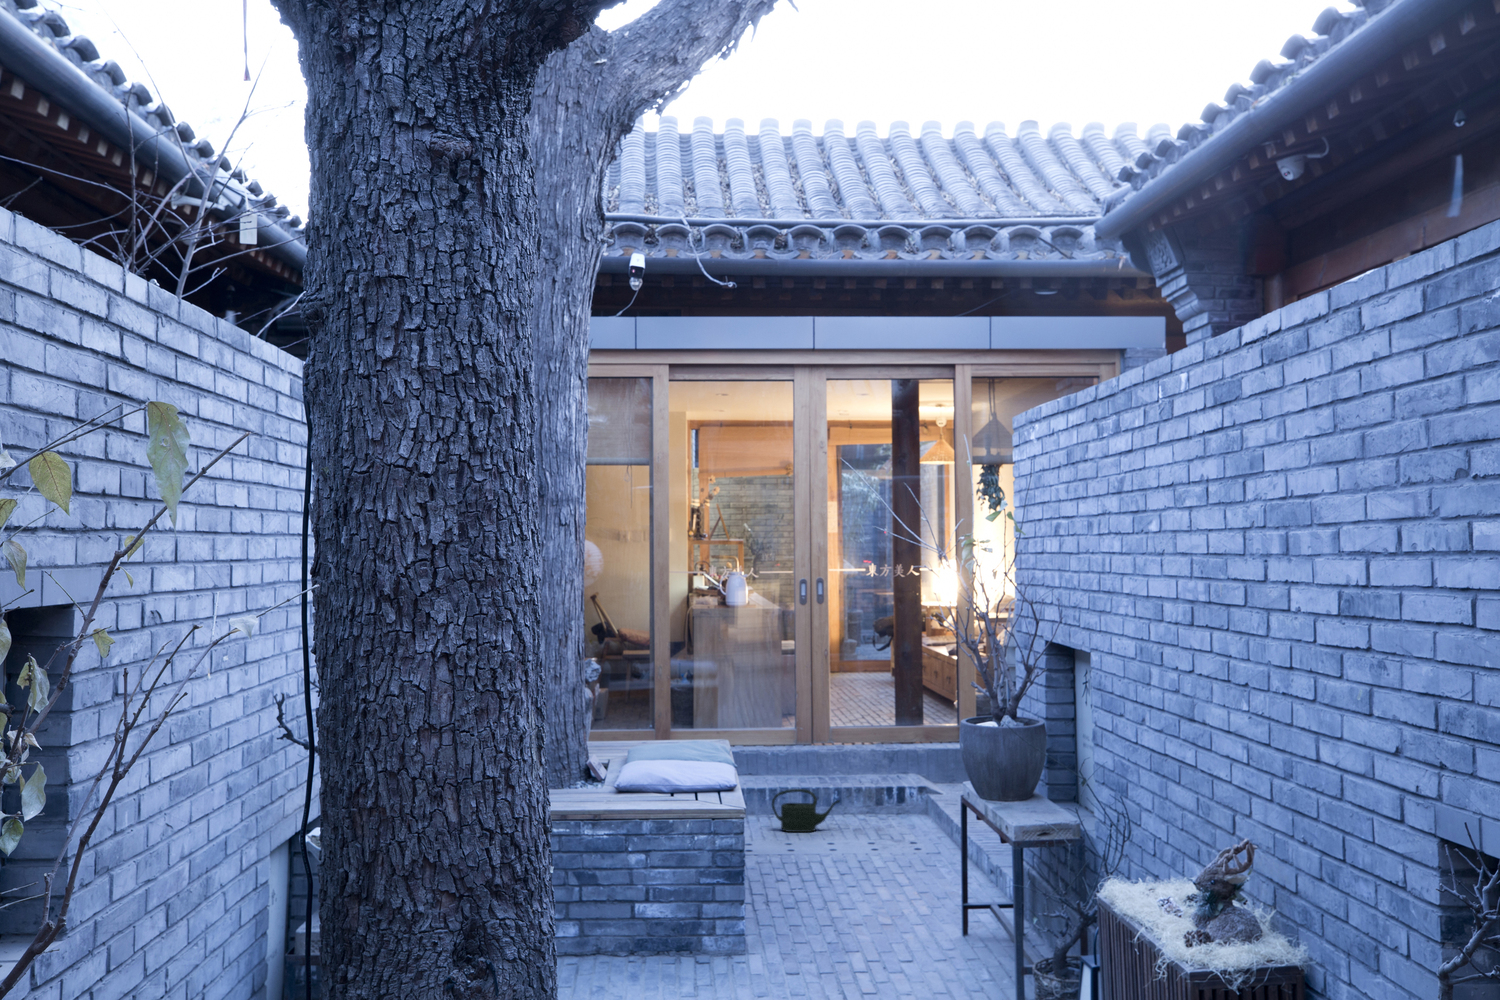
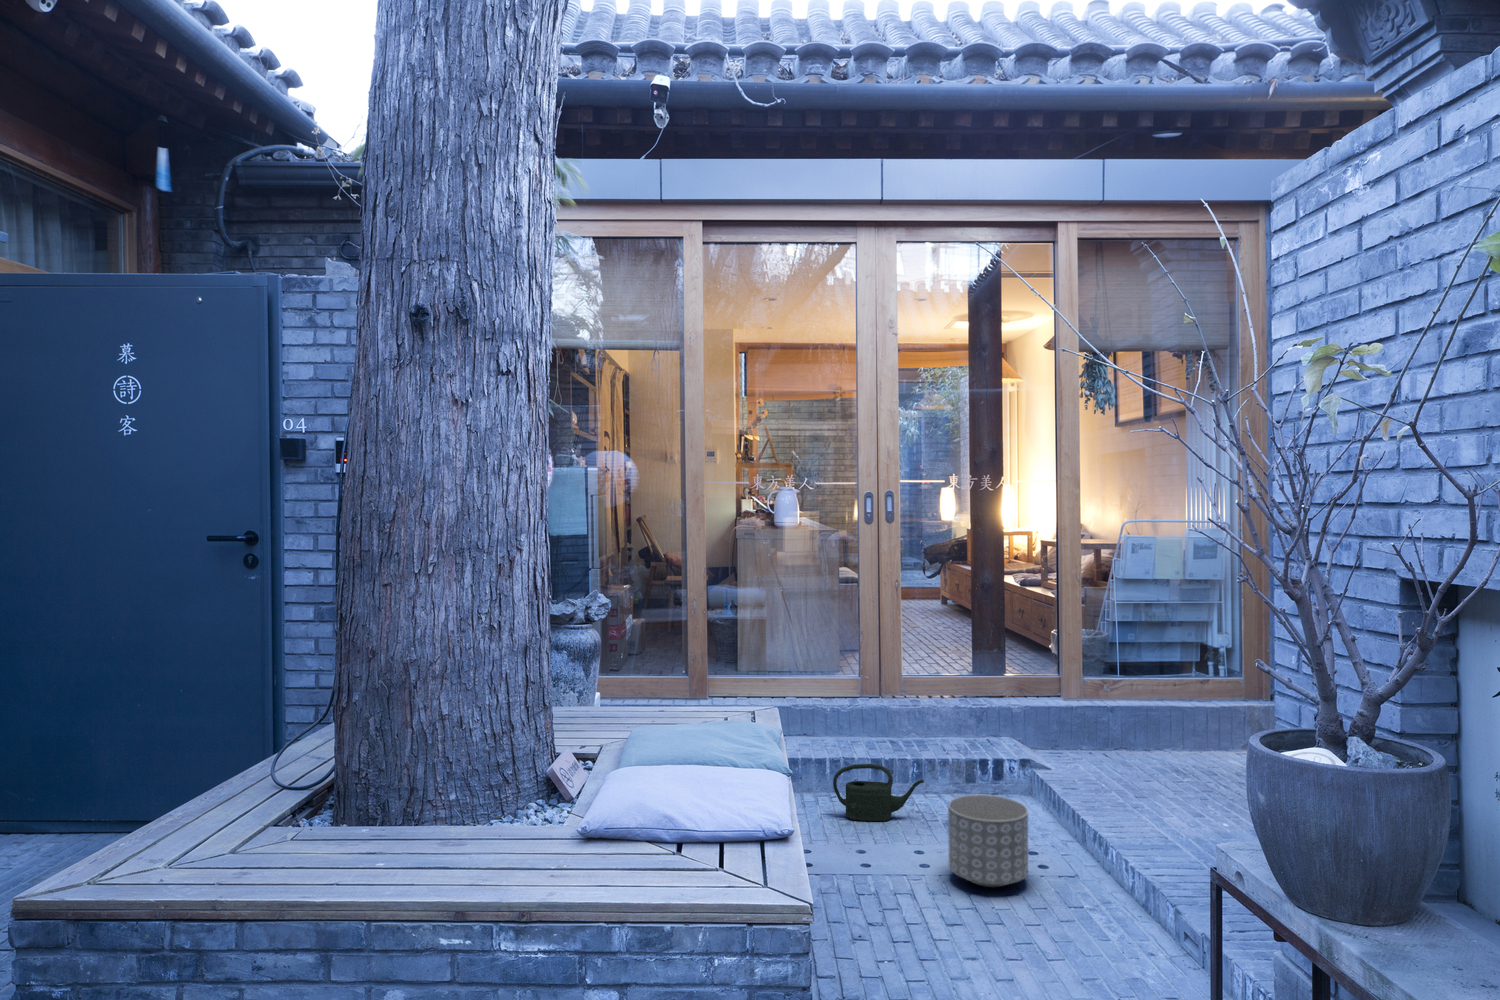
planter: none [849,801,904,863] -> present [948,795,1028,887]

